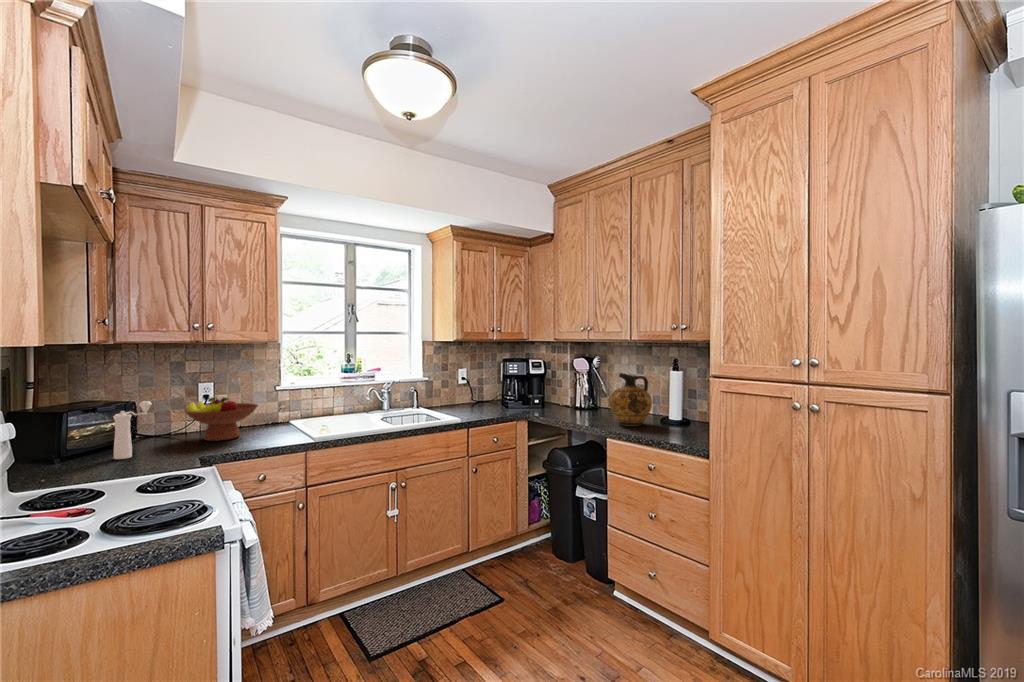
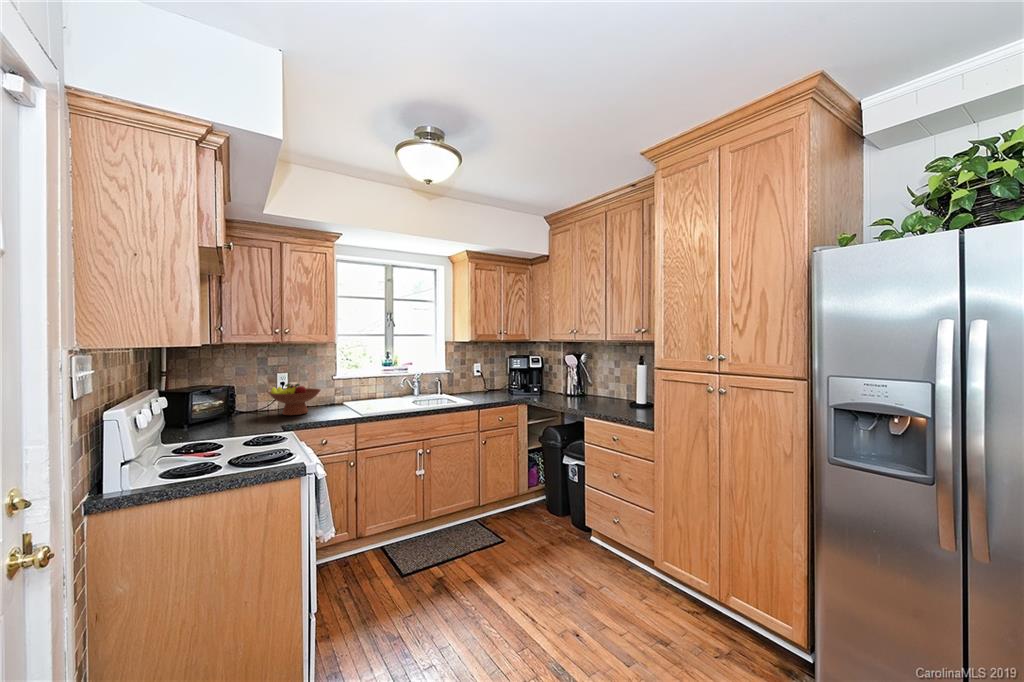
ceramic jug: present [609,373,652,426] -> none [588,367,622,408]
pepper mill: present [113,401,152,459] -> none [222,385,247,426]

